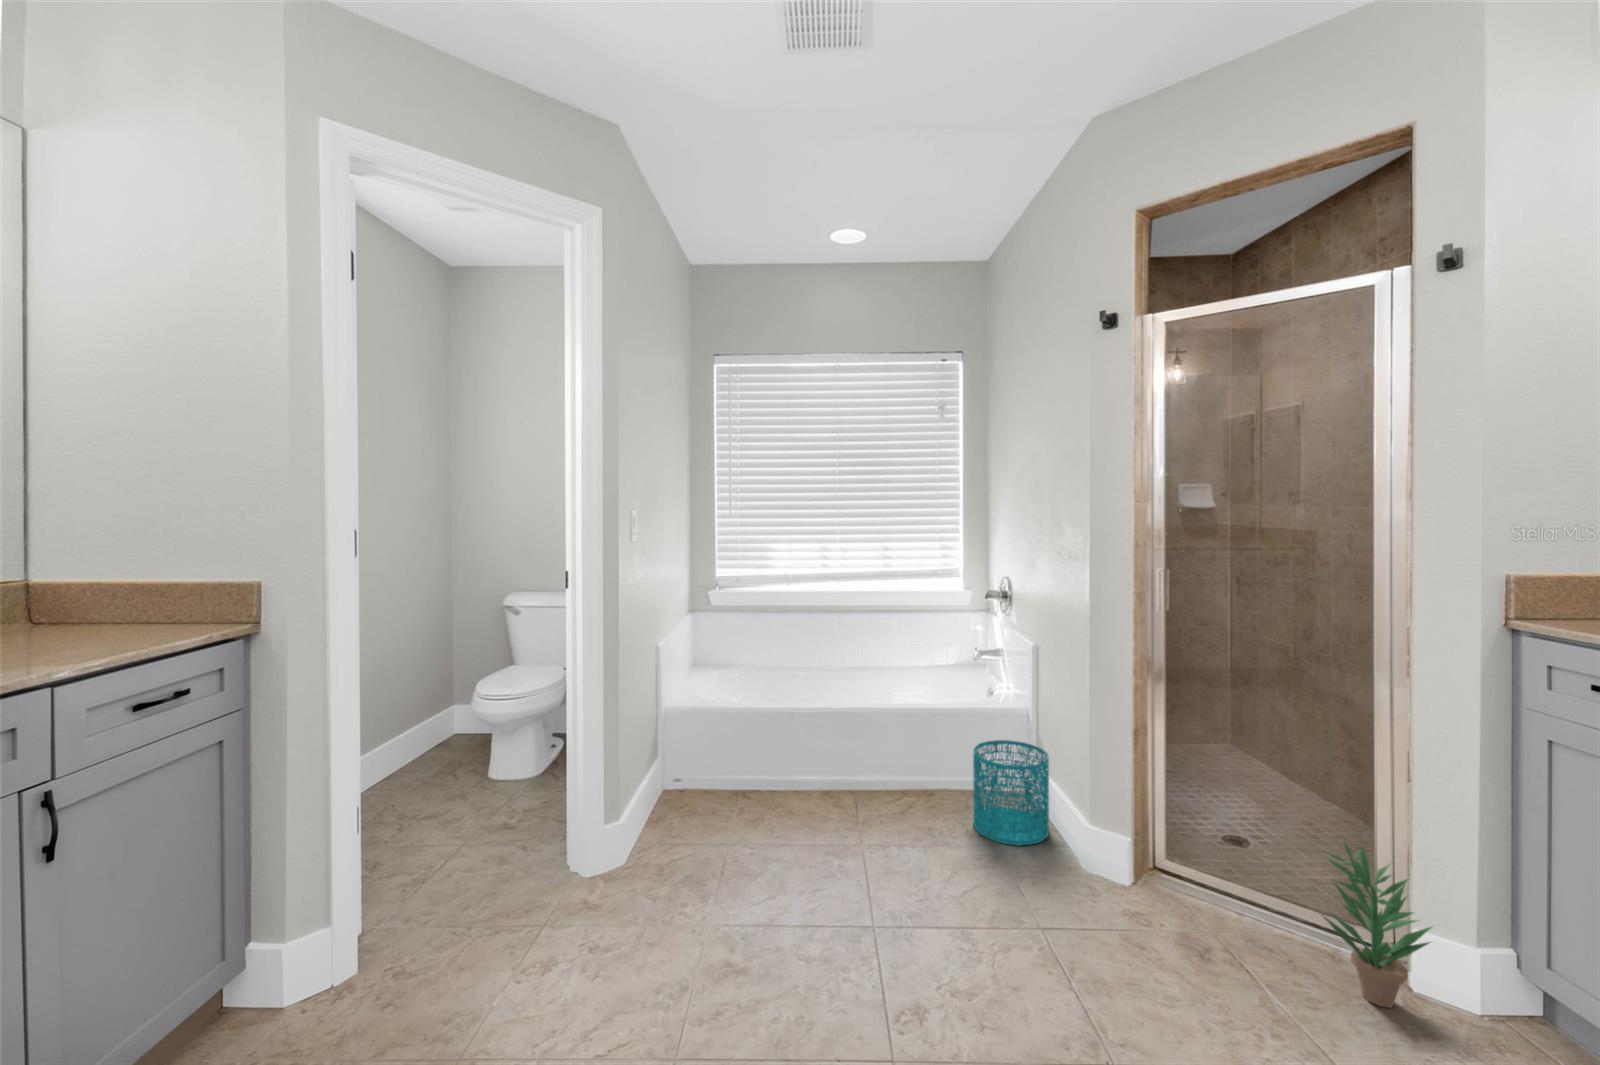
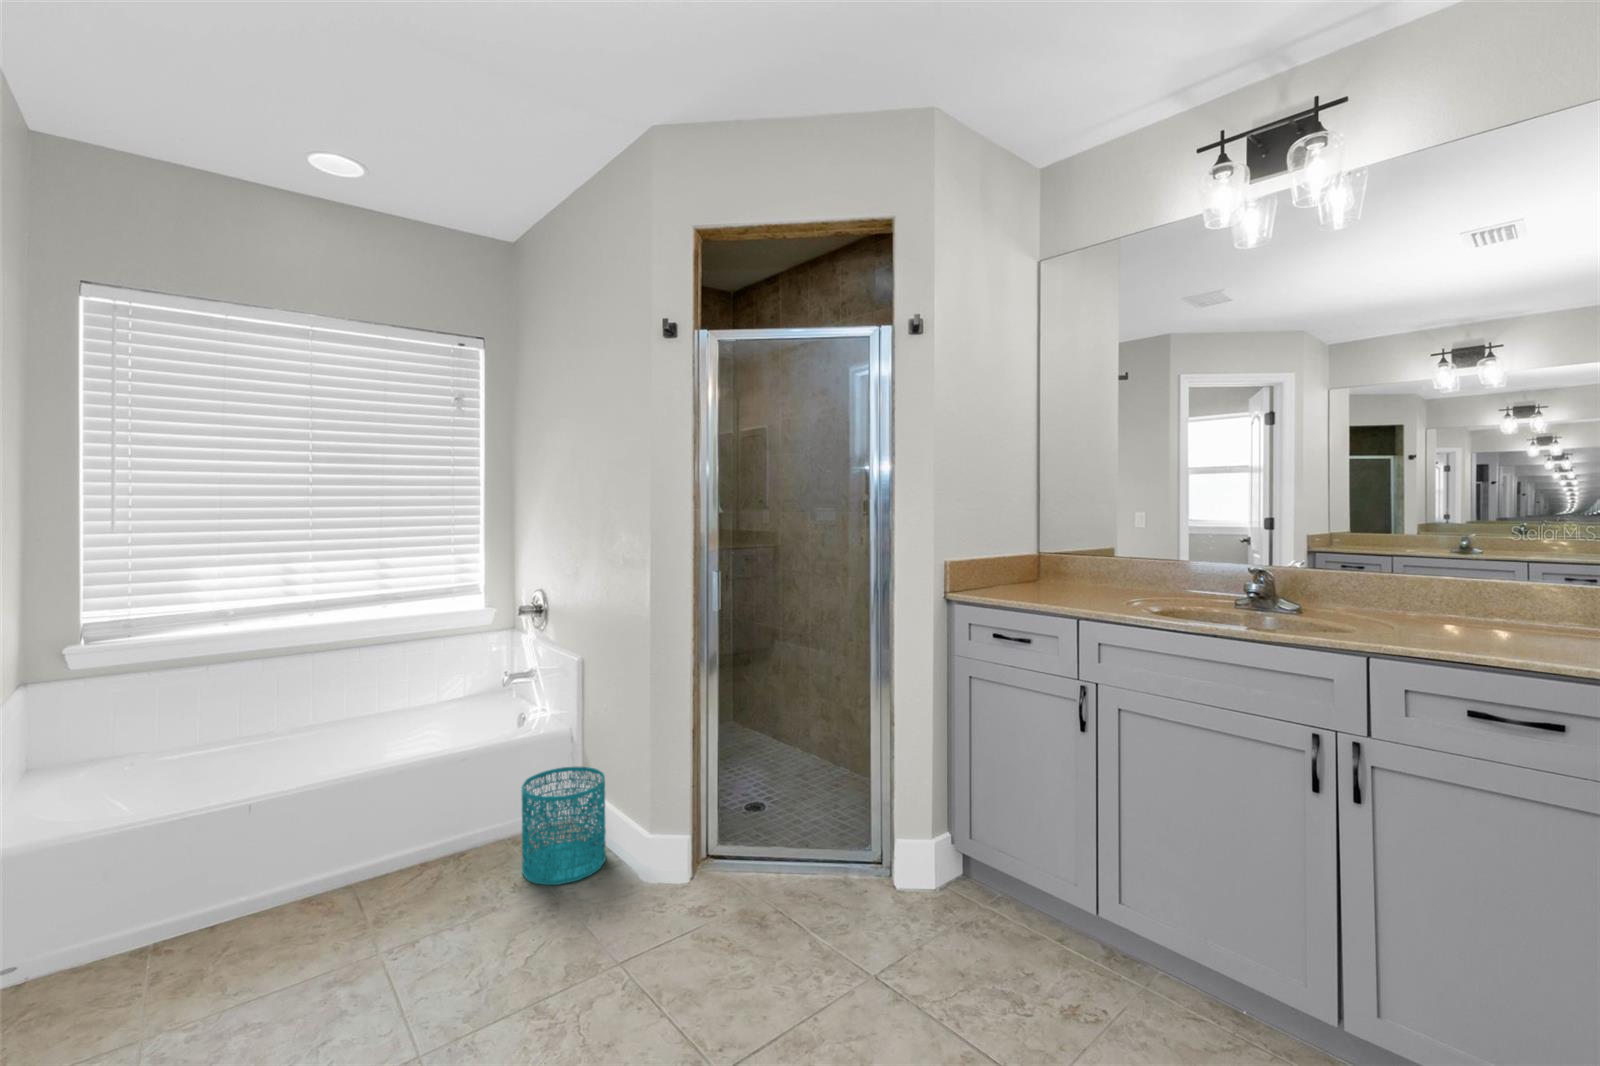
potted plant: present [1324,842,1431,1008] -> none [845,783,914,912]

